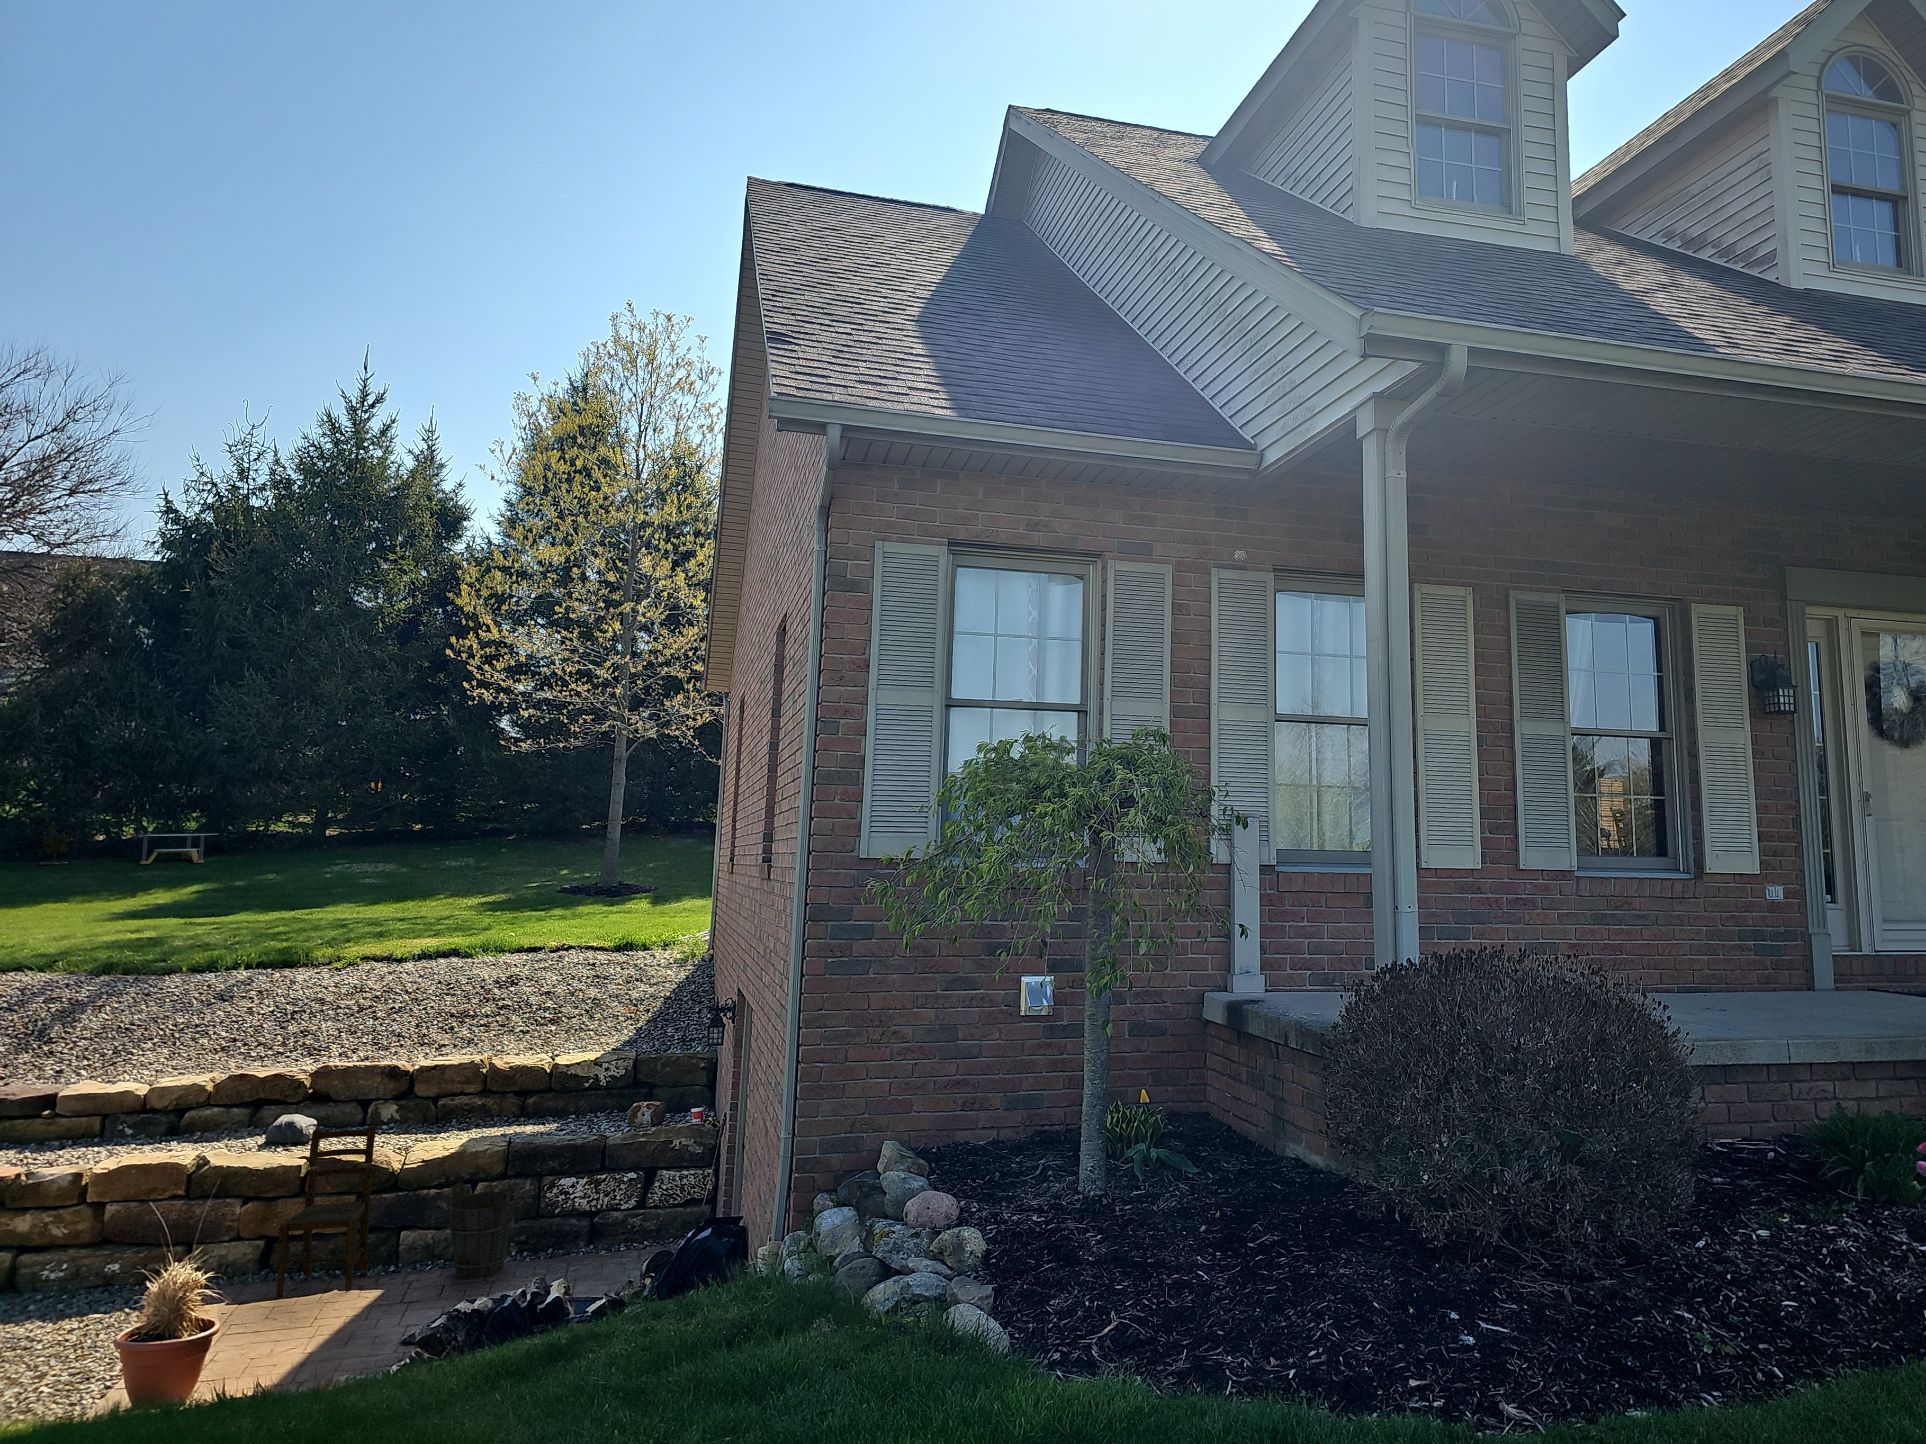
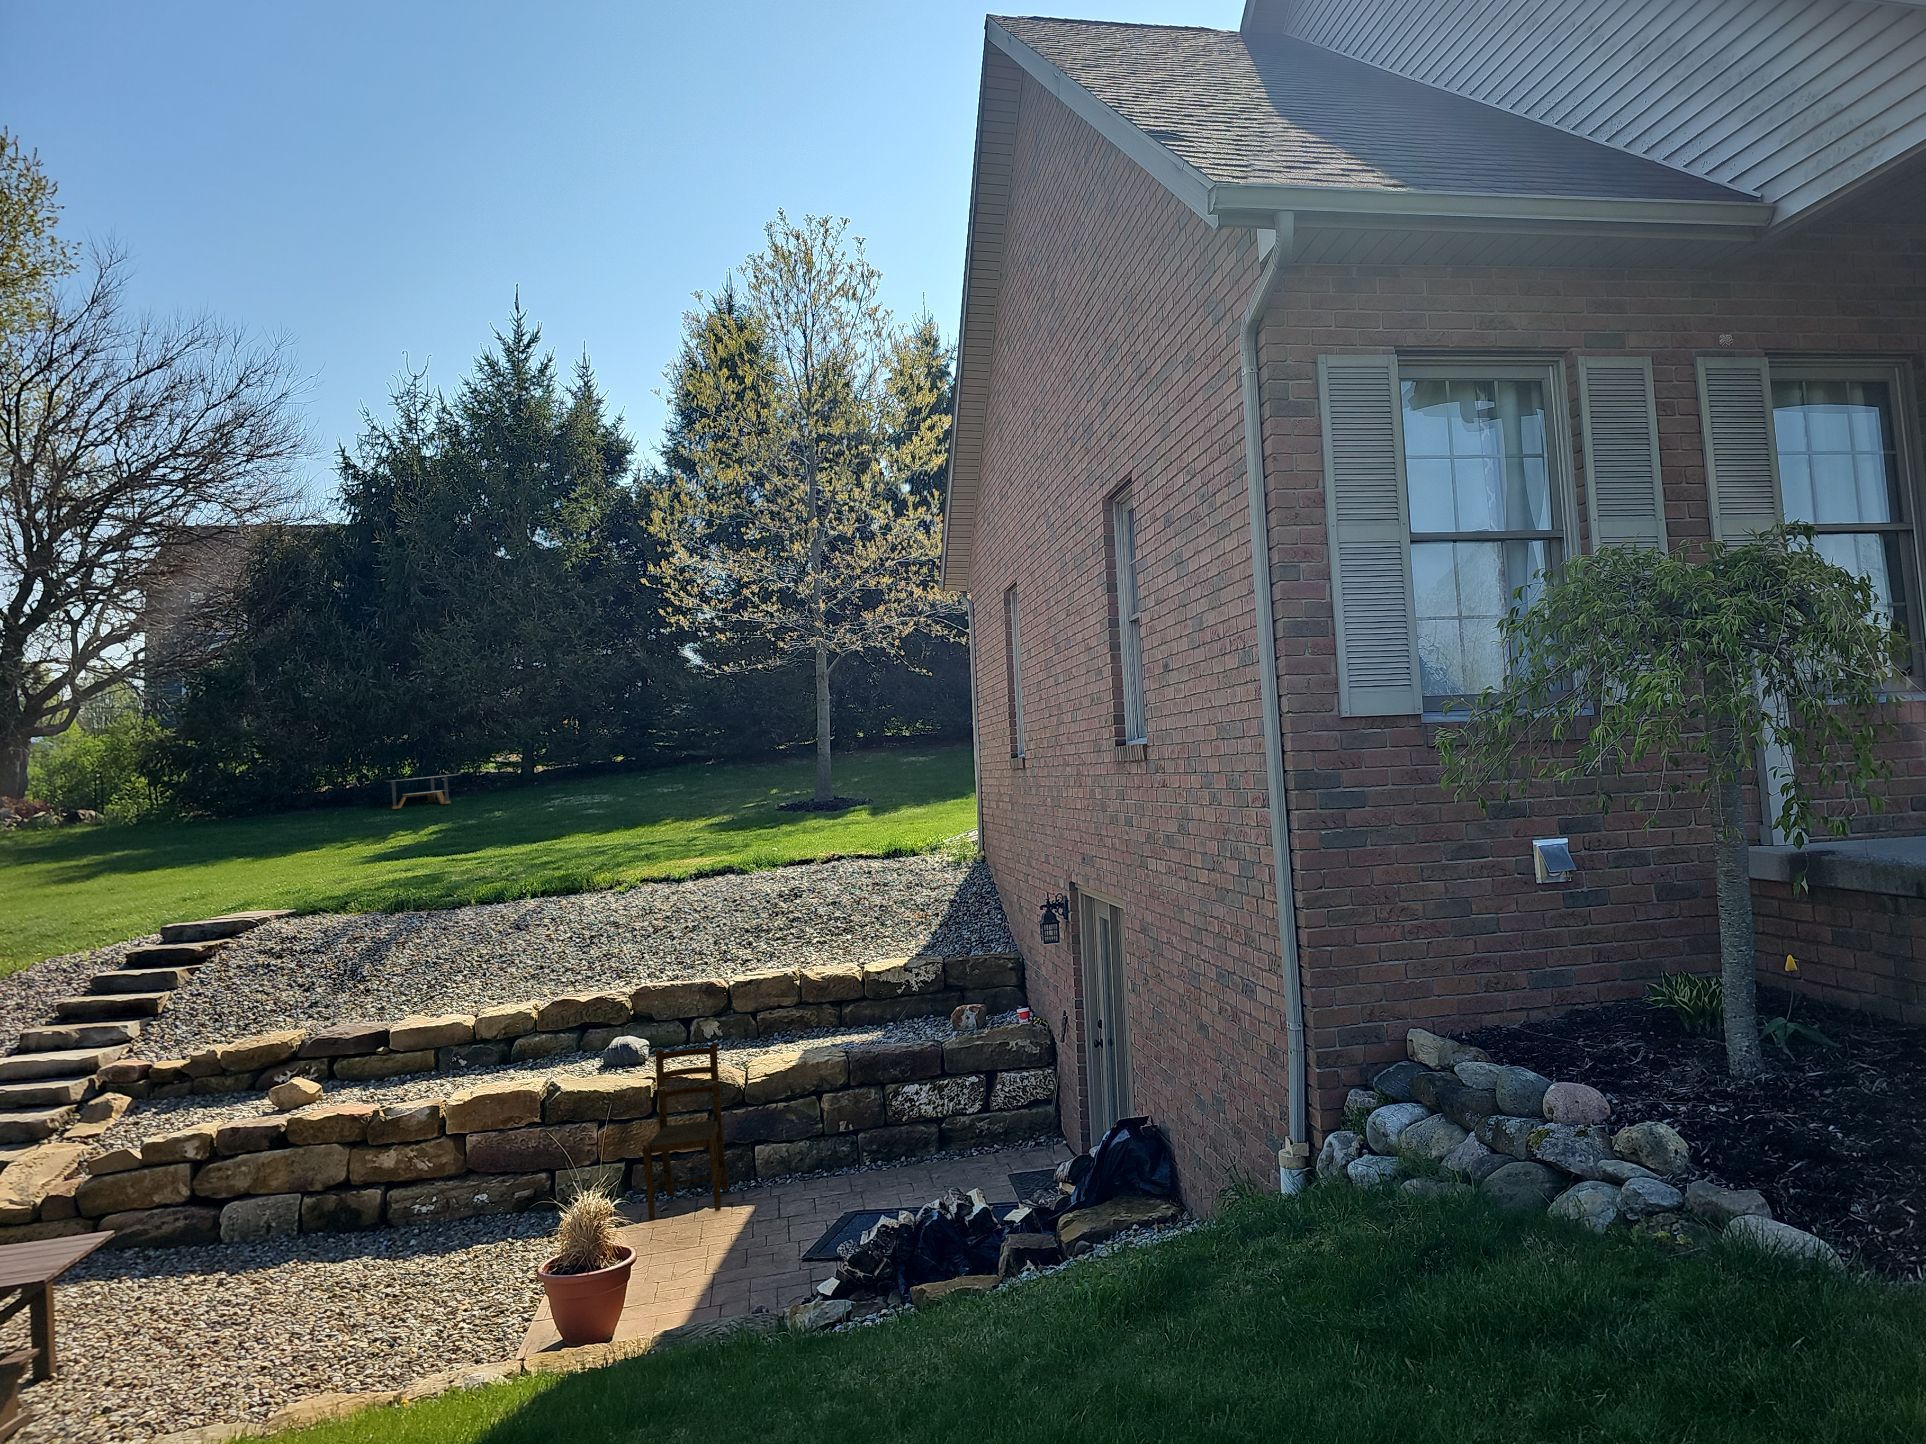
potted tree: present [39,825,69,865] -> none [296,775,326,817]
bucket: present [448,1182,517,1277] -> none [802,1096,870,1193]

